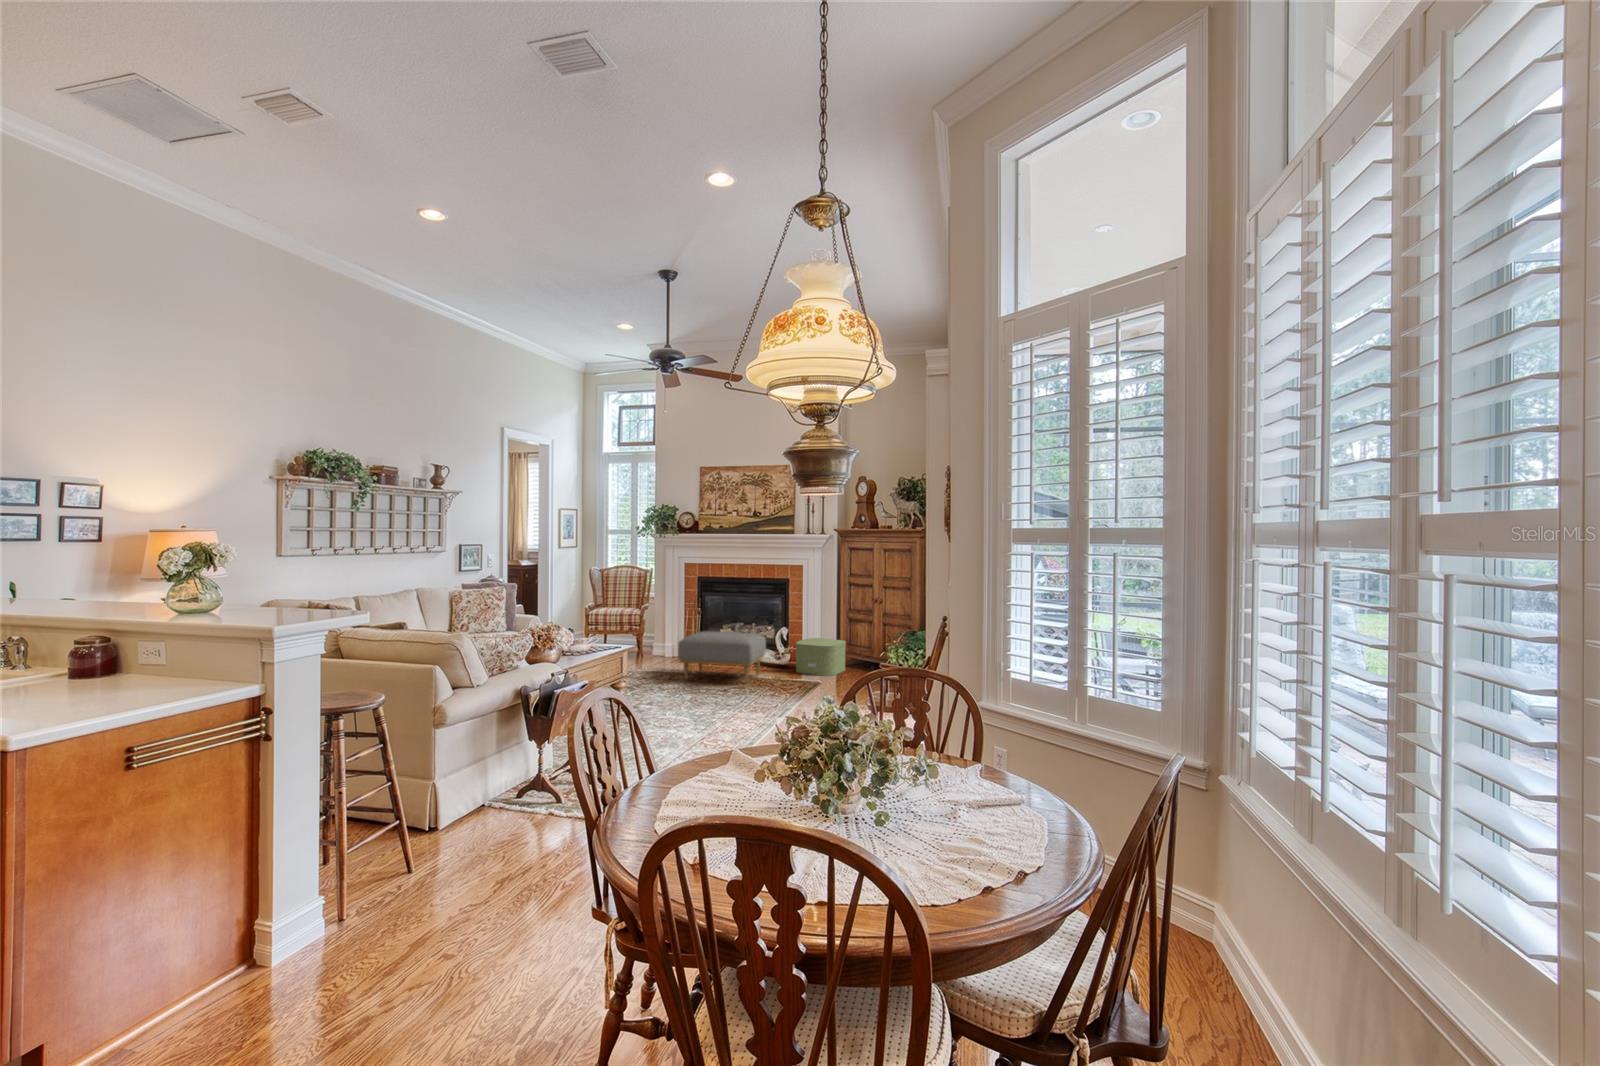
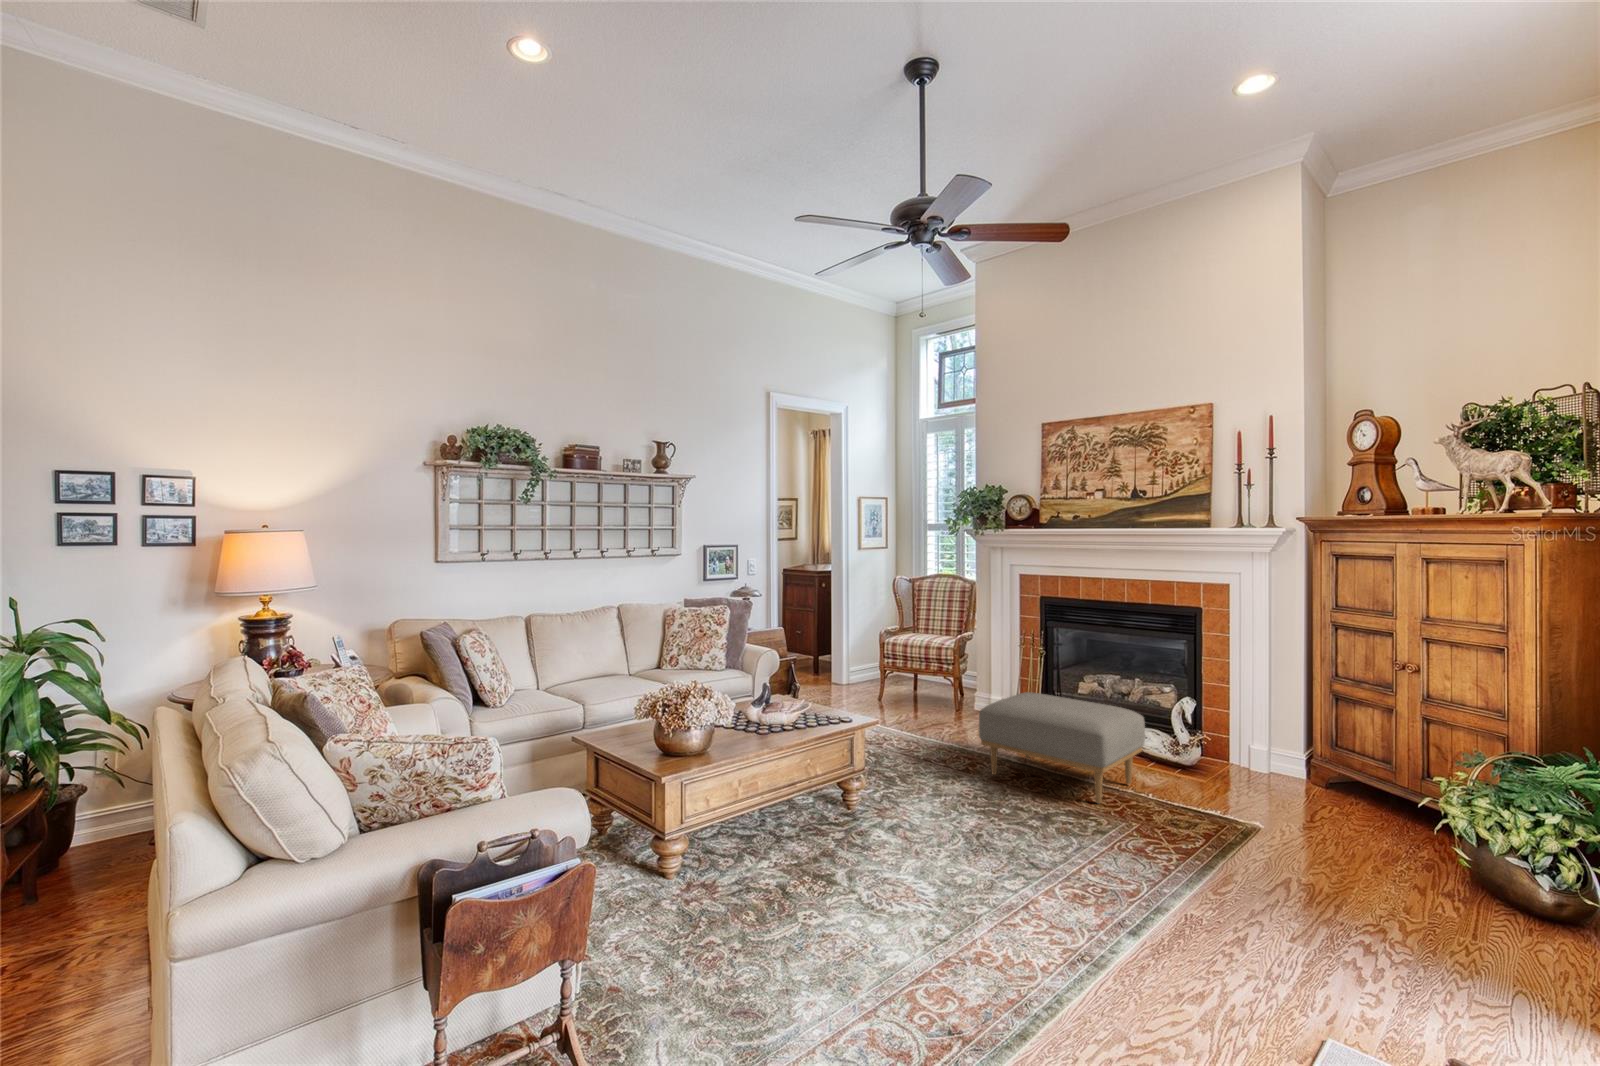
storage box: present [796,638,846,676] -> none [1210,722,1326,808]

